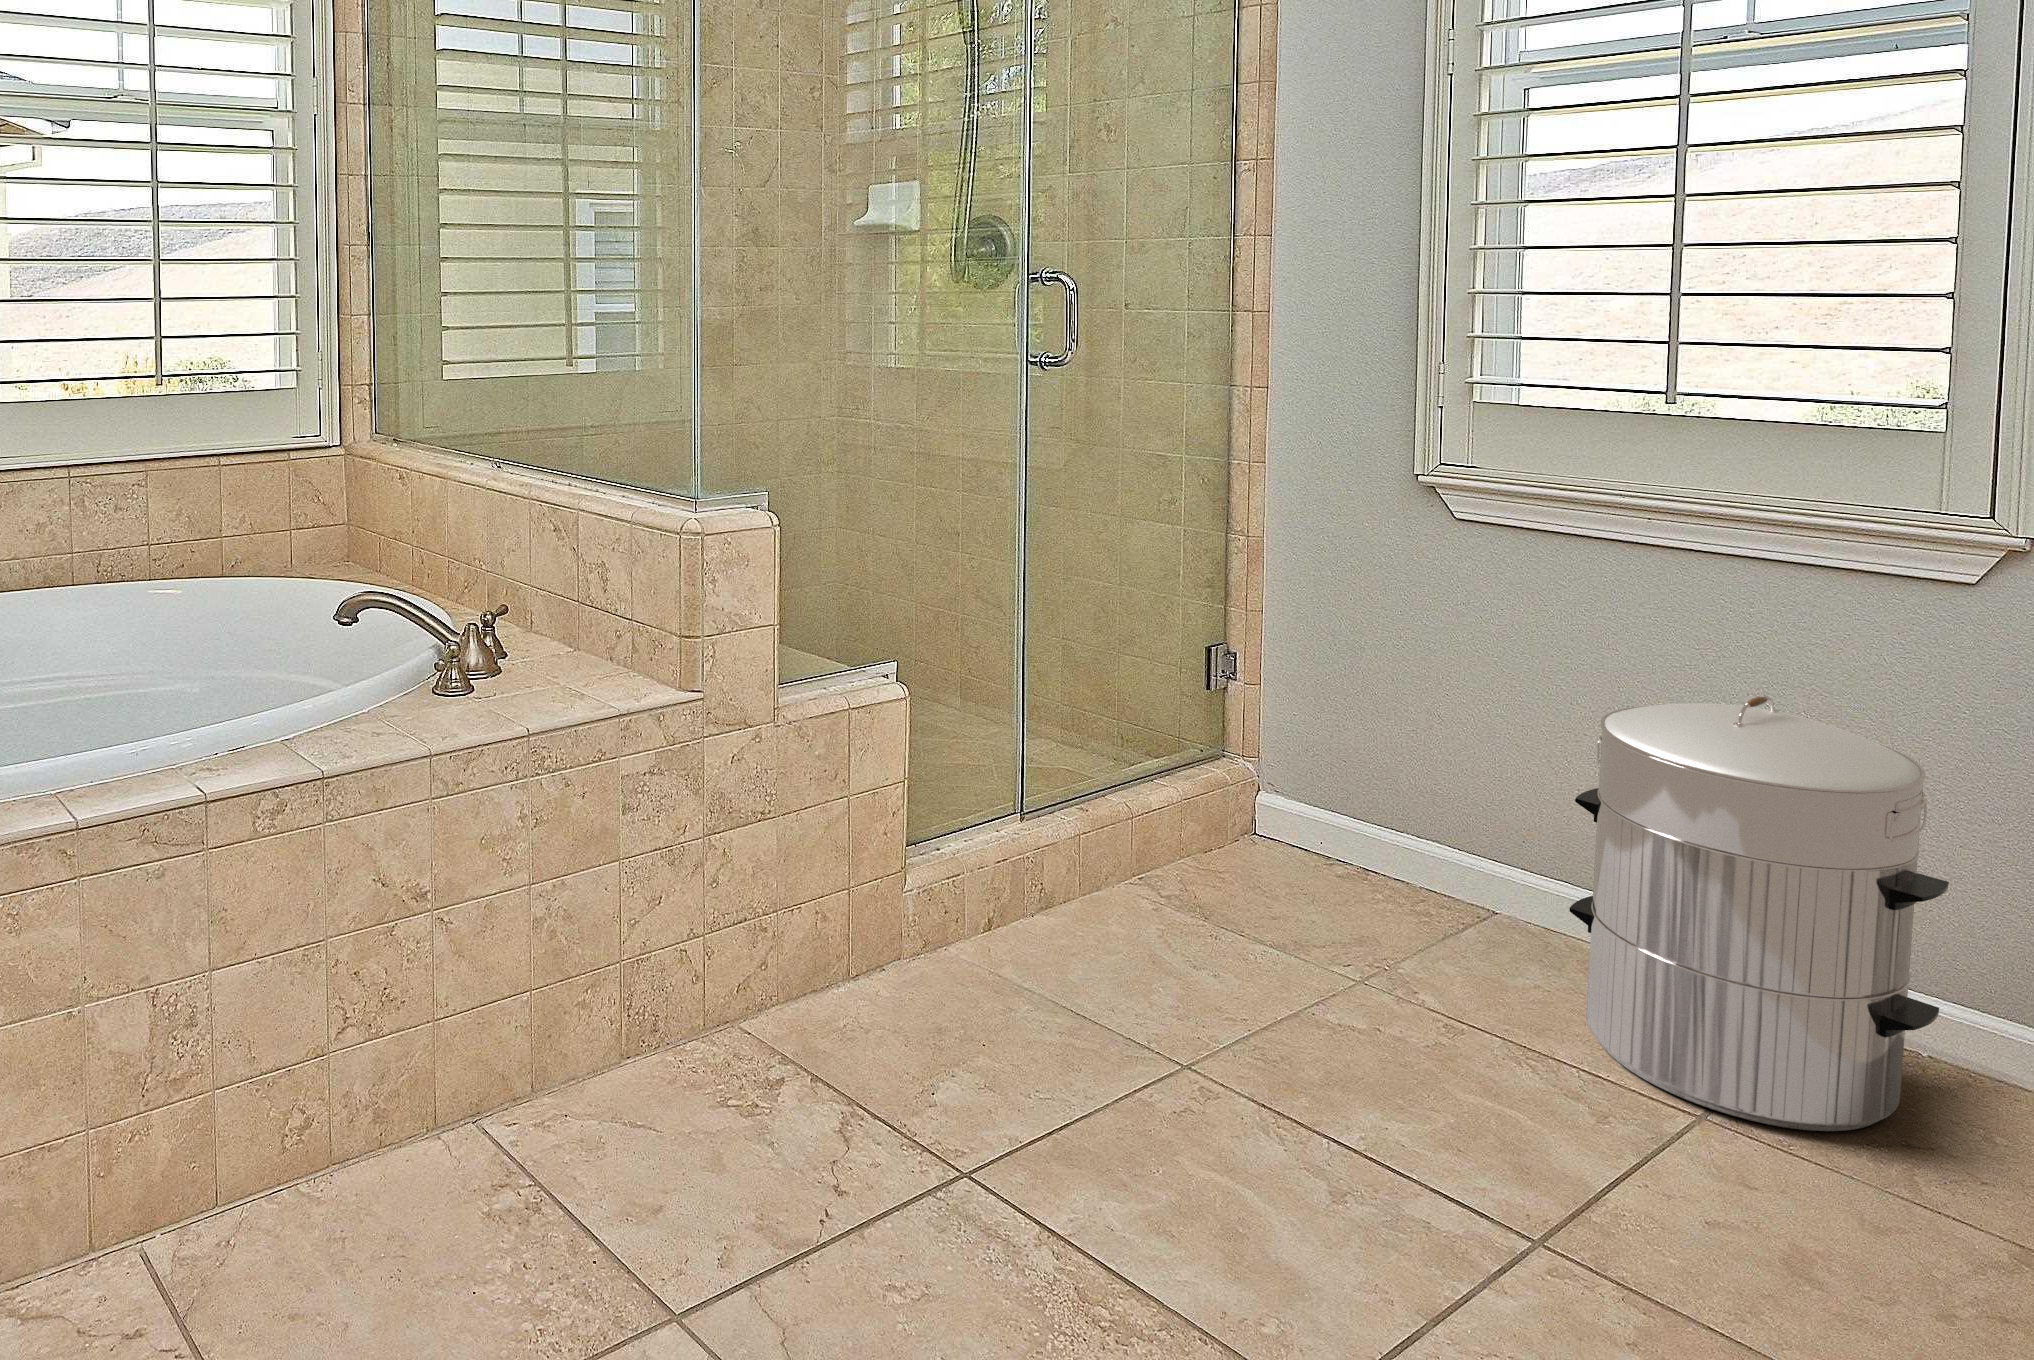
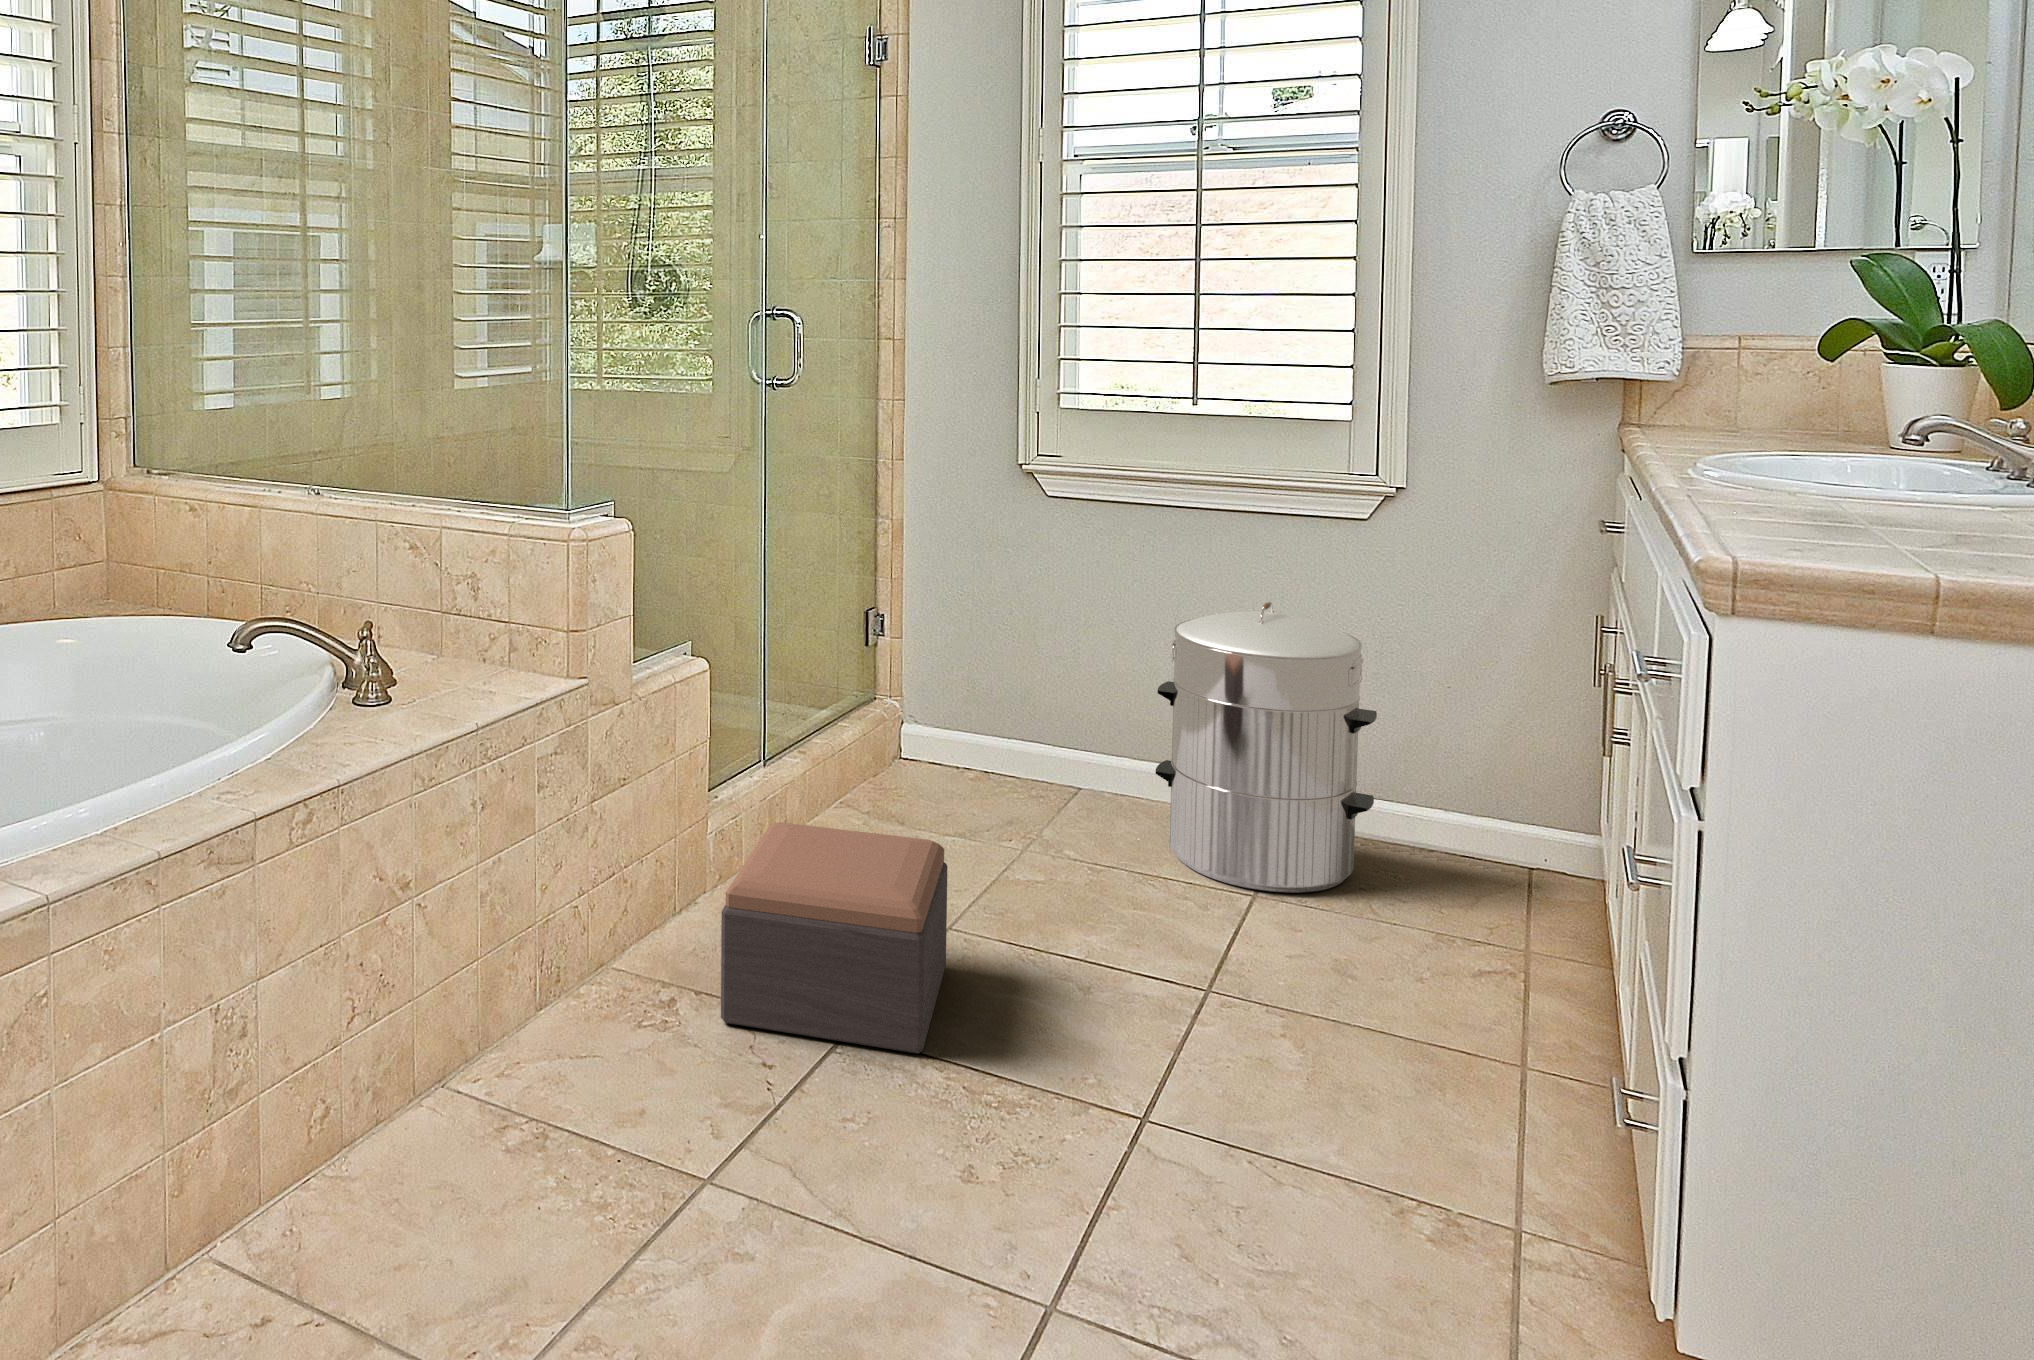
footstool: none [822,891,1154,1222] -> present [721,822,948,1054]

